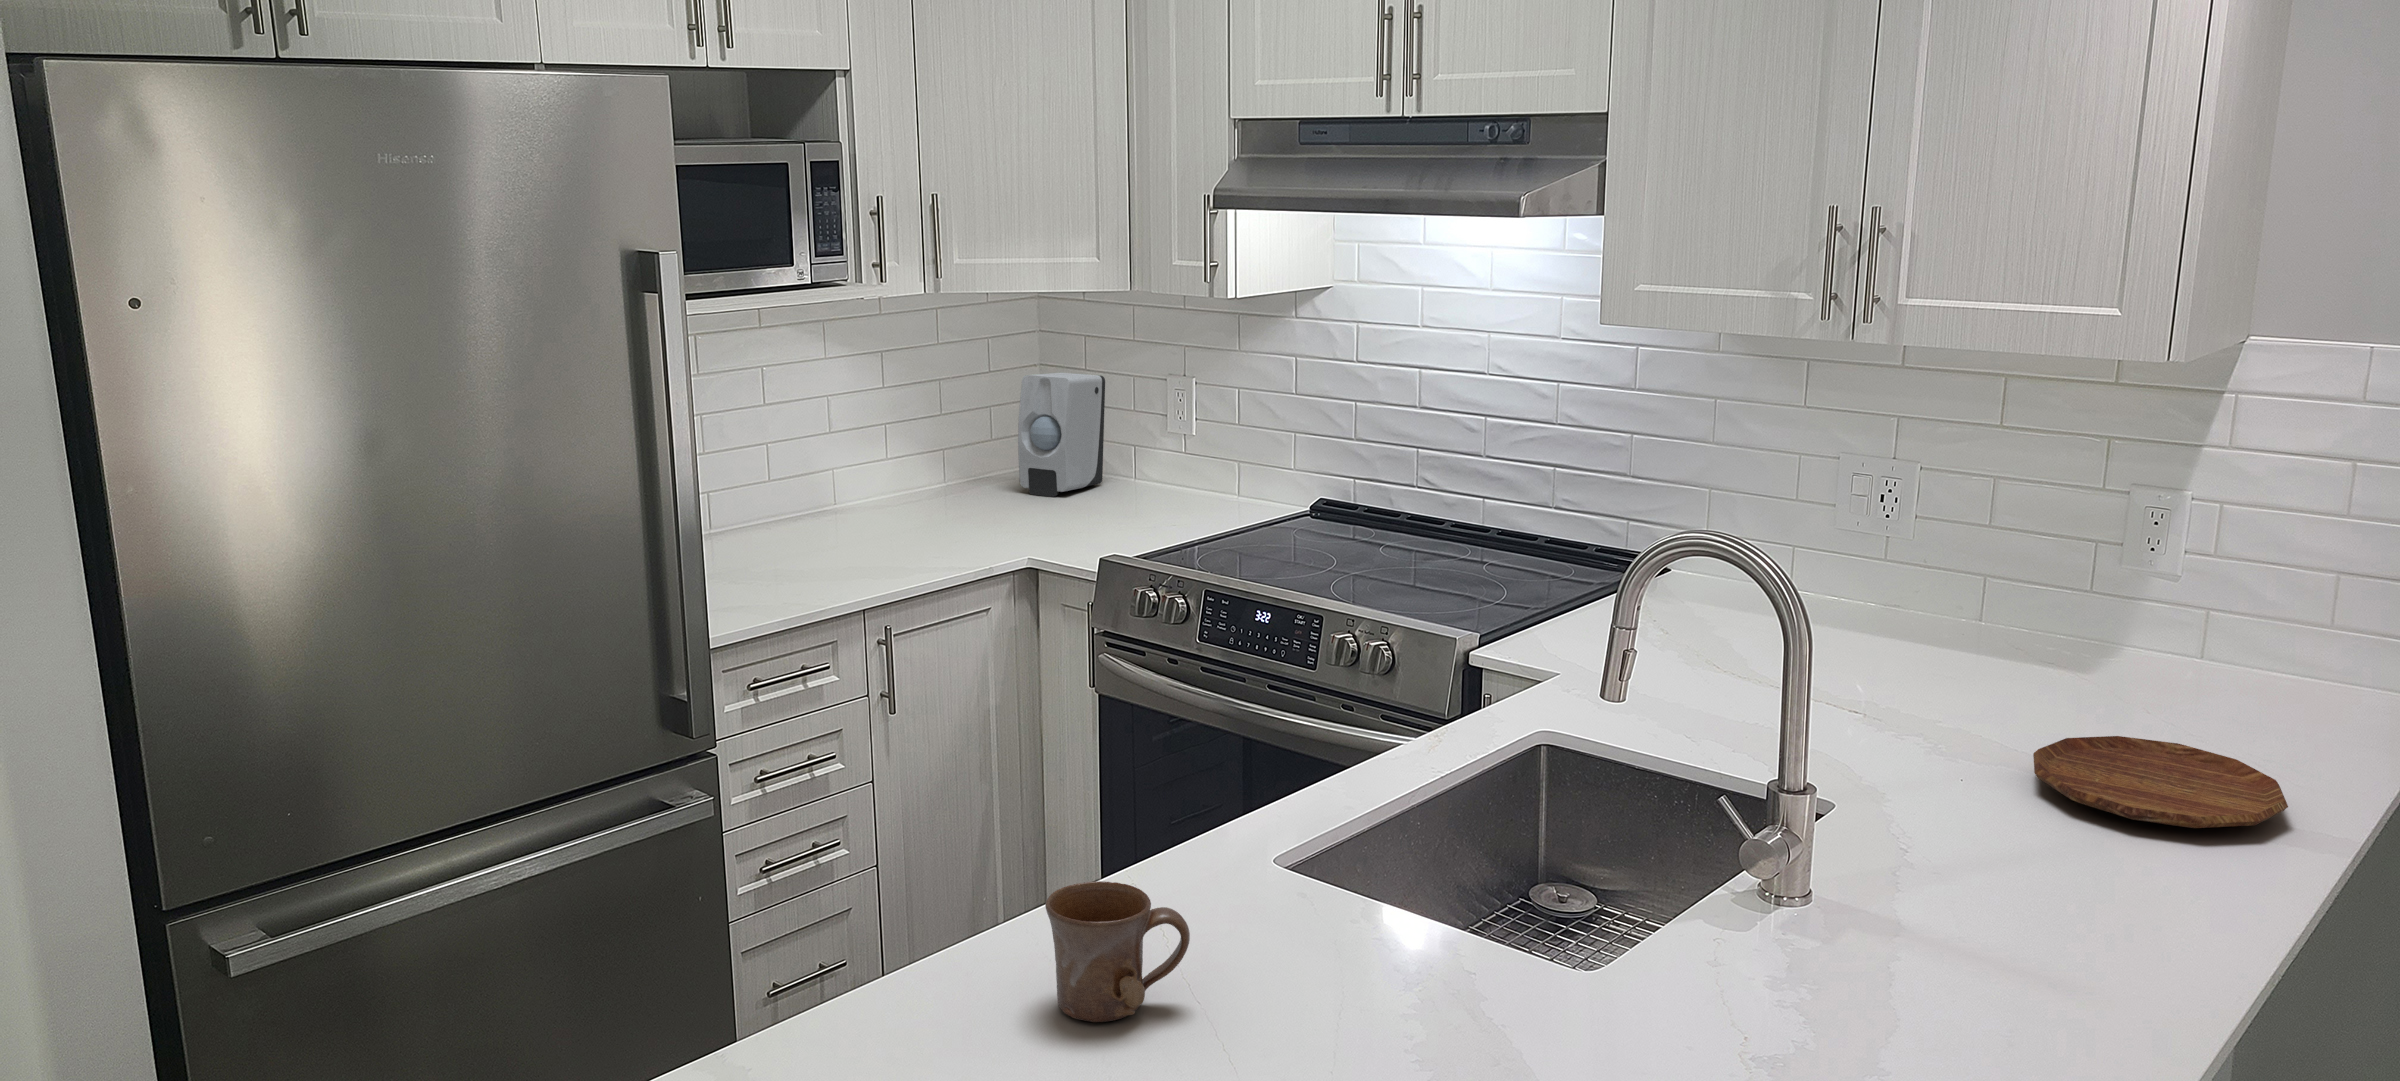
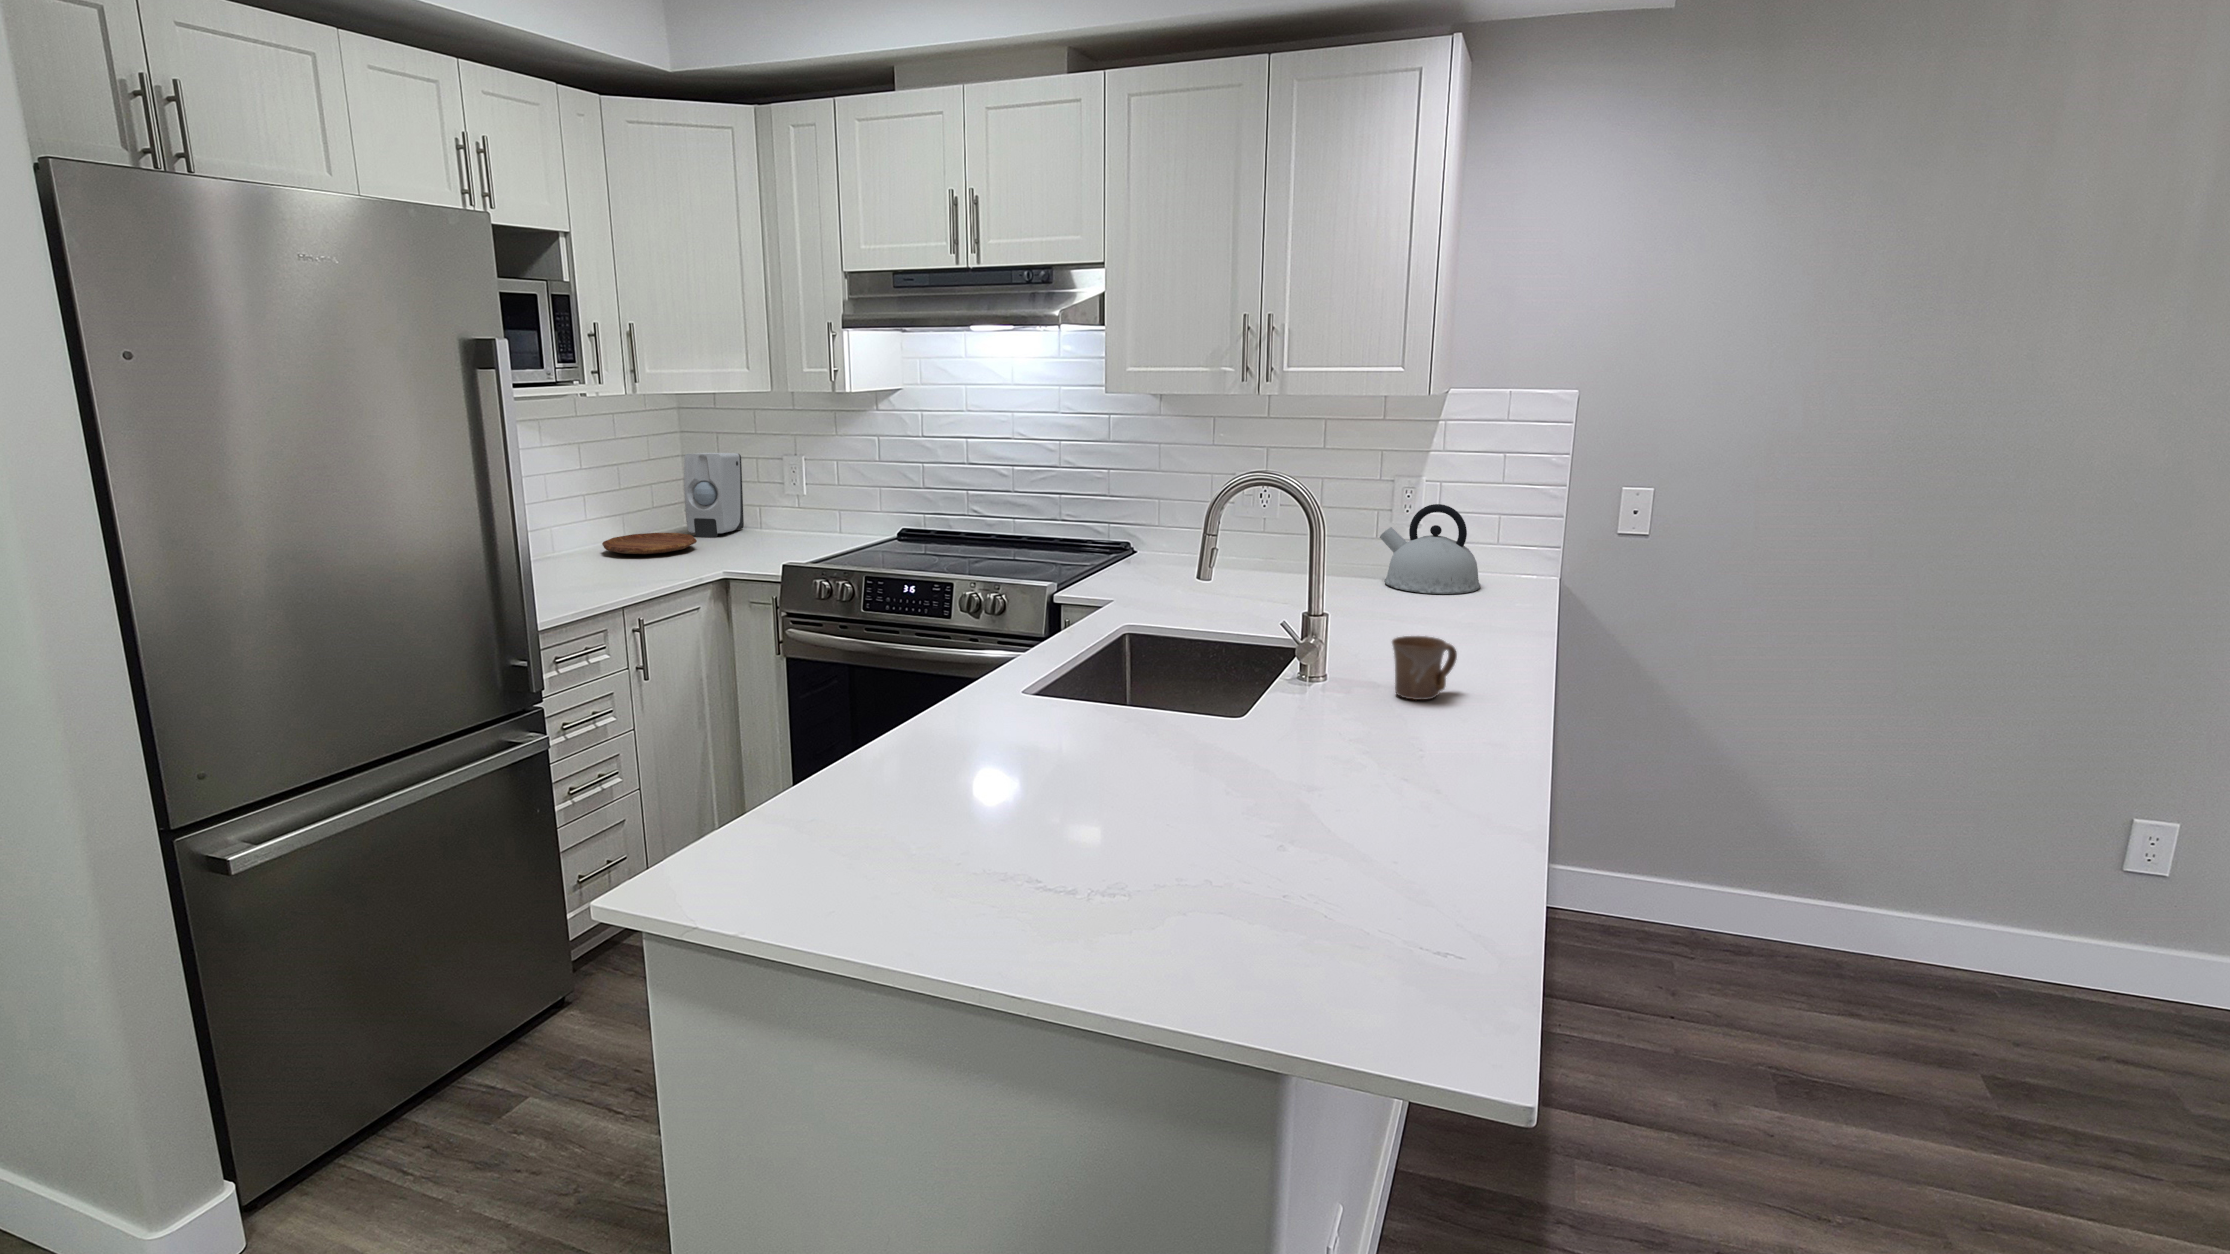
kettle: none [2084,556,2285,732] -> present [1380,504,1480,594]
tray: present [2033,736,2288,828] -> present [602,533,697,554]
mug: present [1045,881,1190,1022] -> present [1392,636,1457,700]

